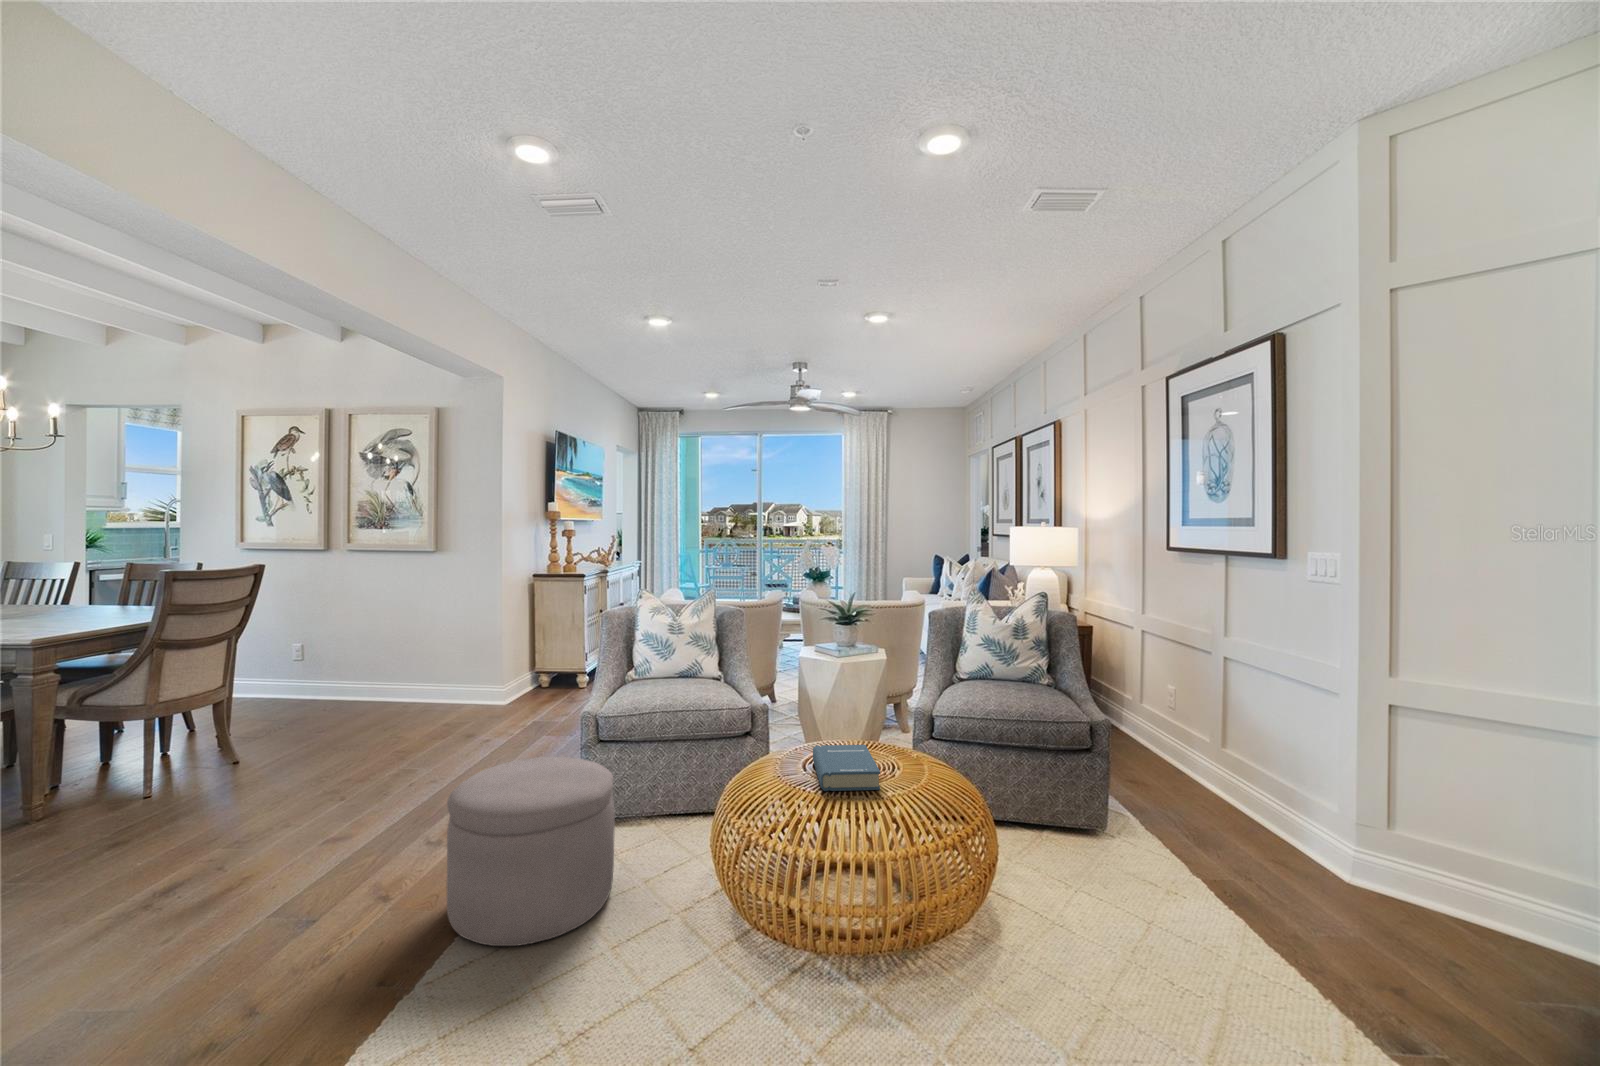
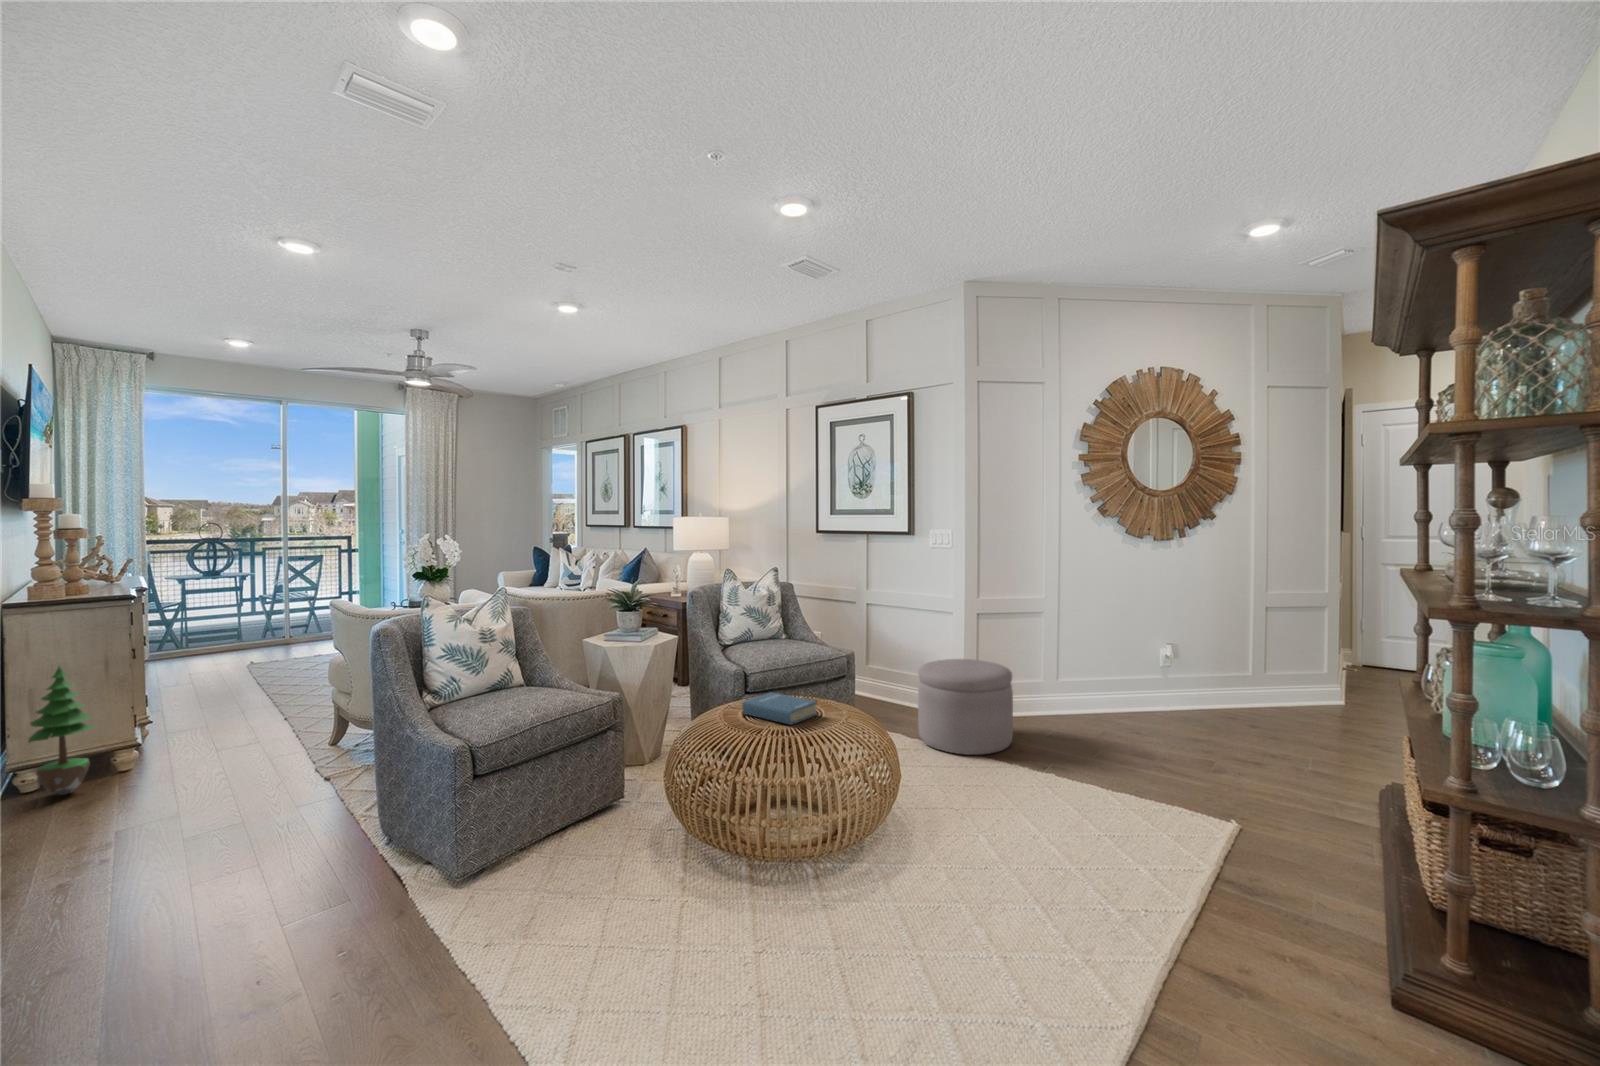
potted tree: none [520,613,553,697] -> present [28,667,94,795]
ottoman: present [447,757,615,946] -> present [918,659,1013,755]

